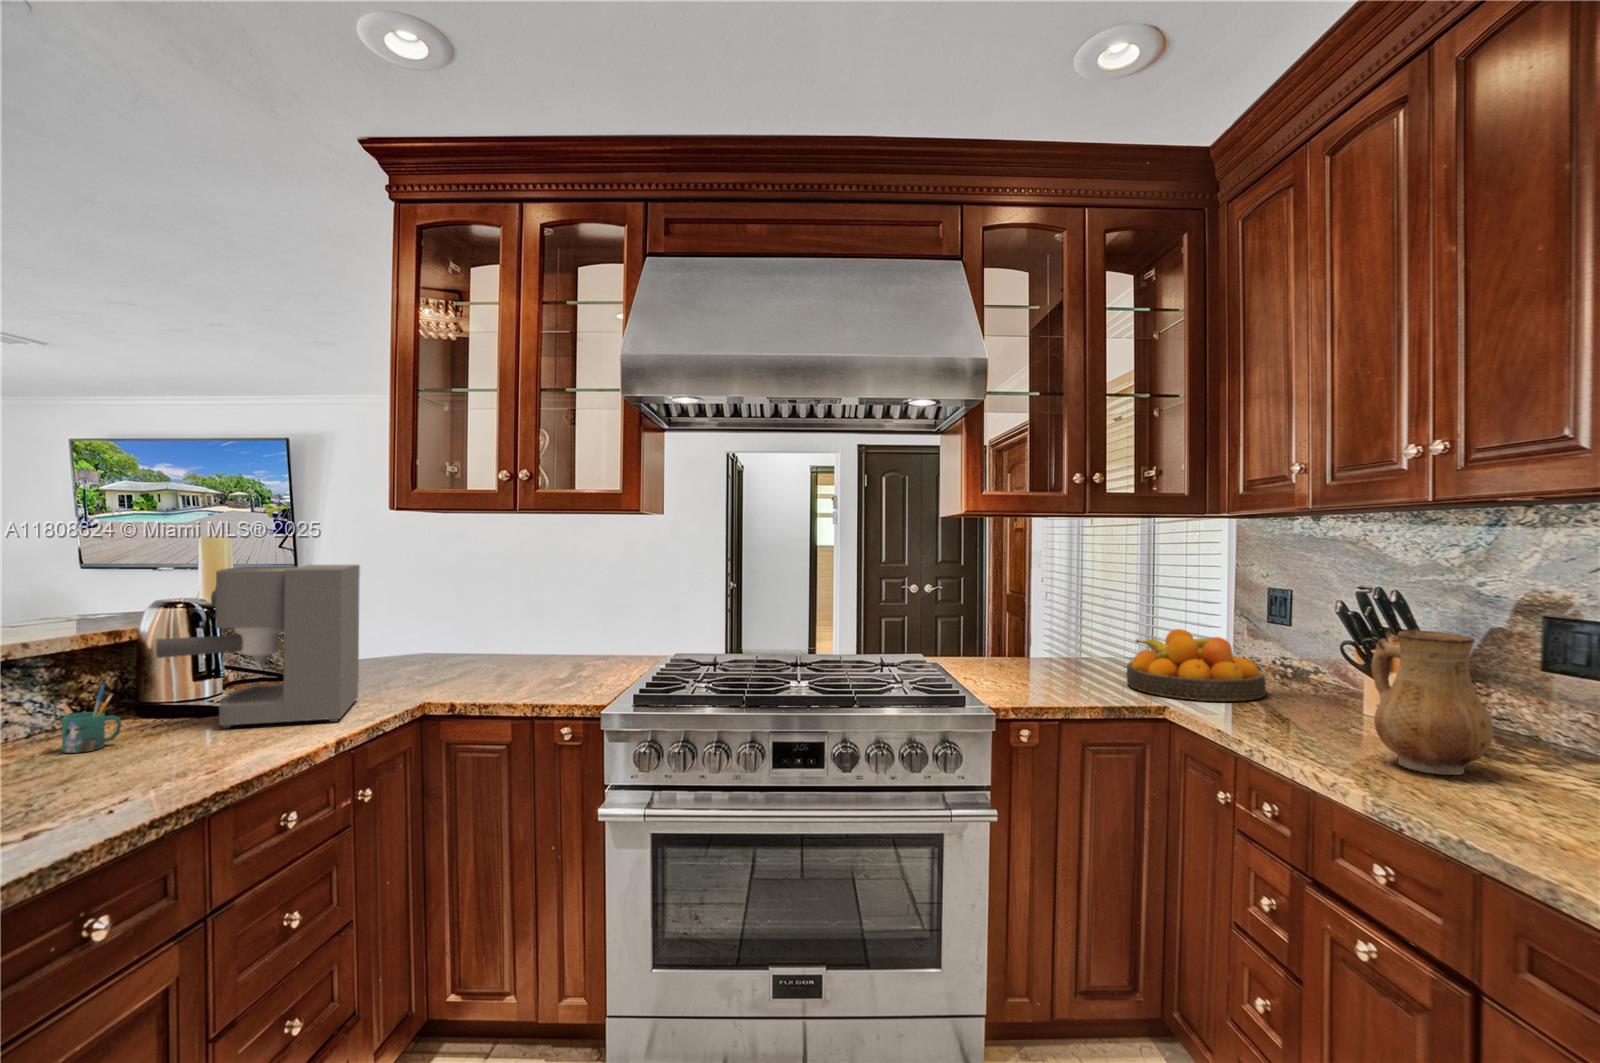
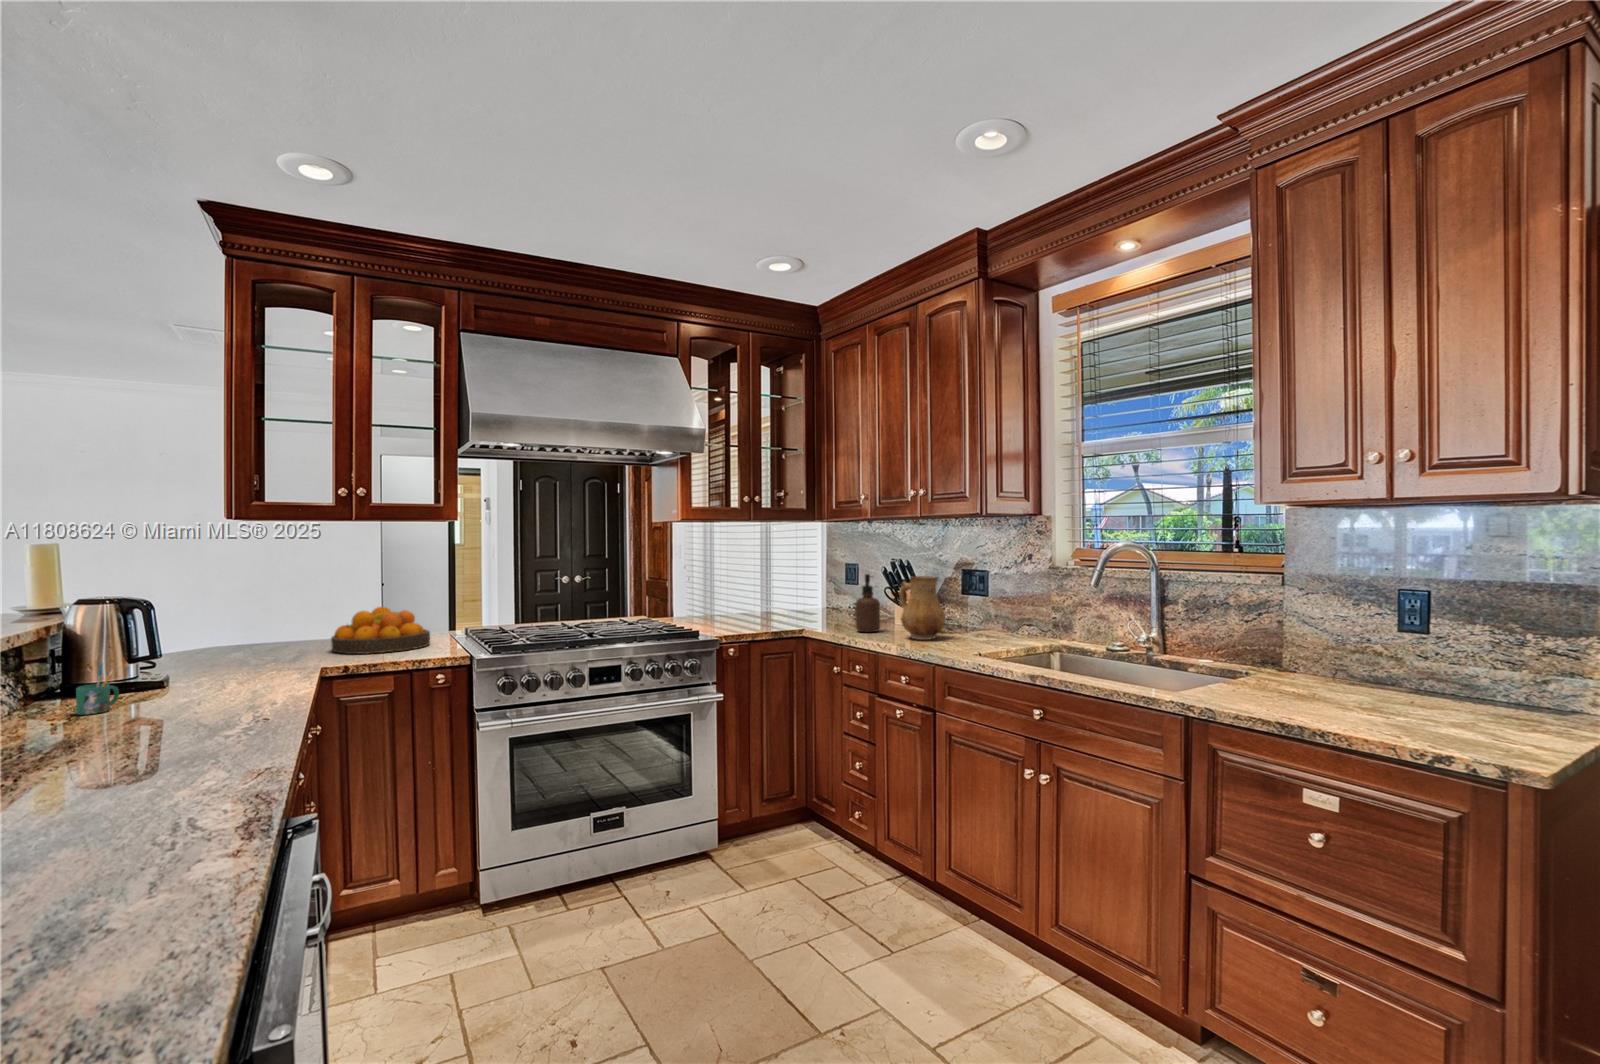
coffee maker: present [156,565,360,728] -> none [113,568,280,693]
soap dispenser: none [1270,616,1327,732] -> present [855,574,880,632]
fruit bowl: present [1126,629,1266,701] -> present [331,607,430,654]

